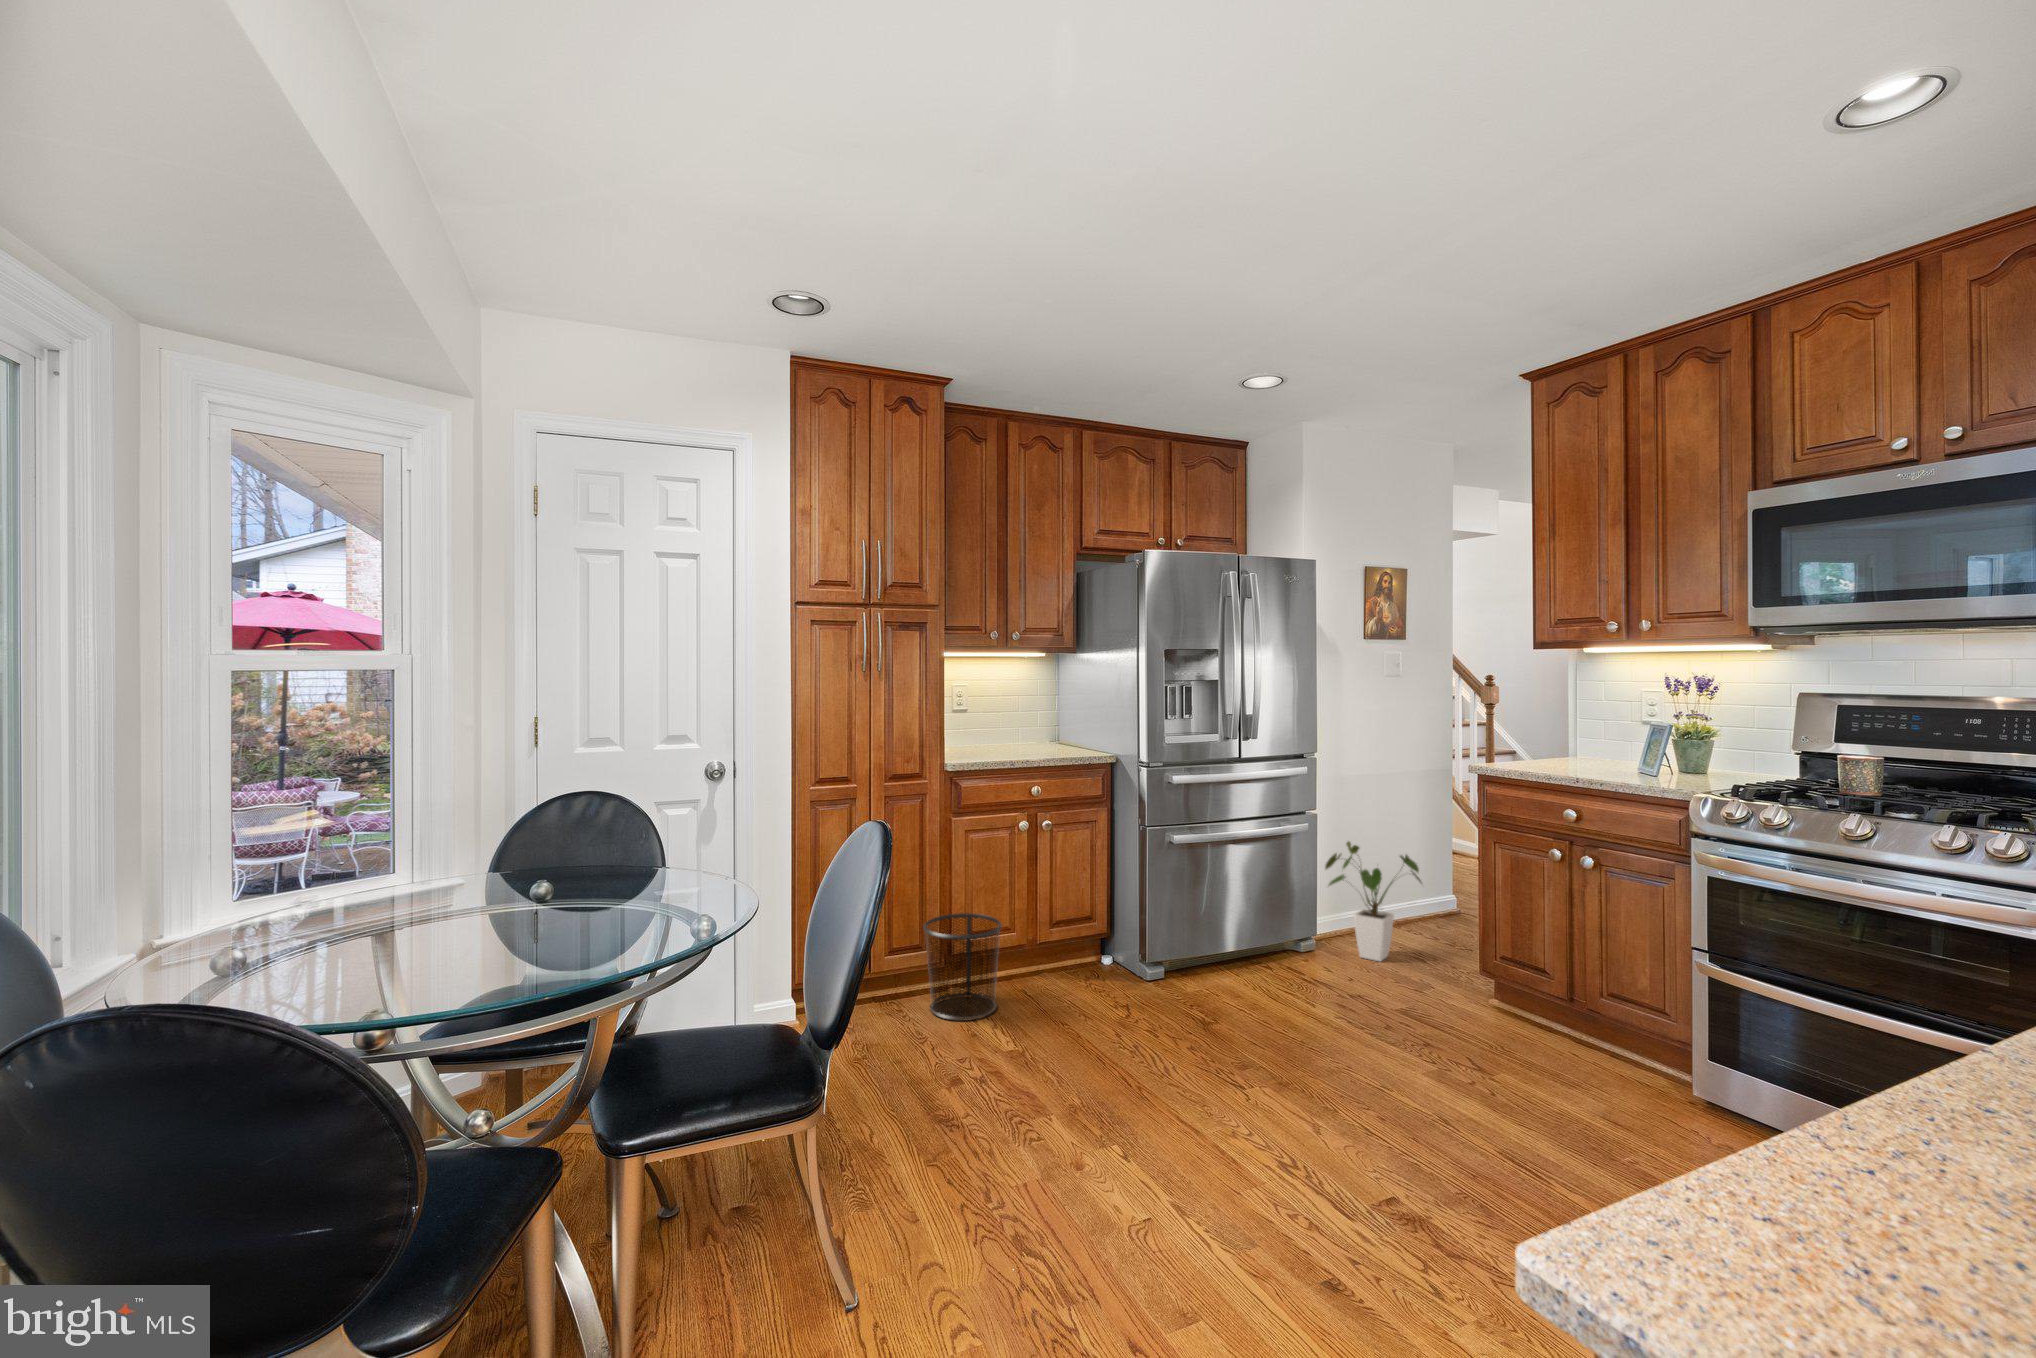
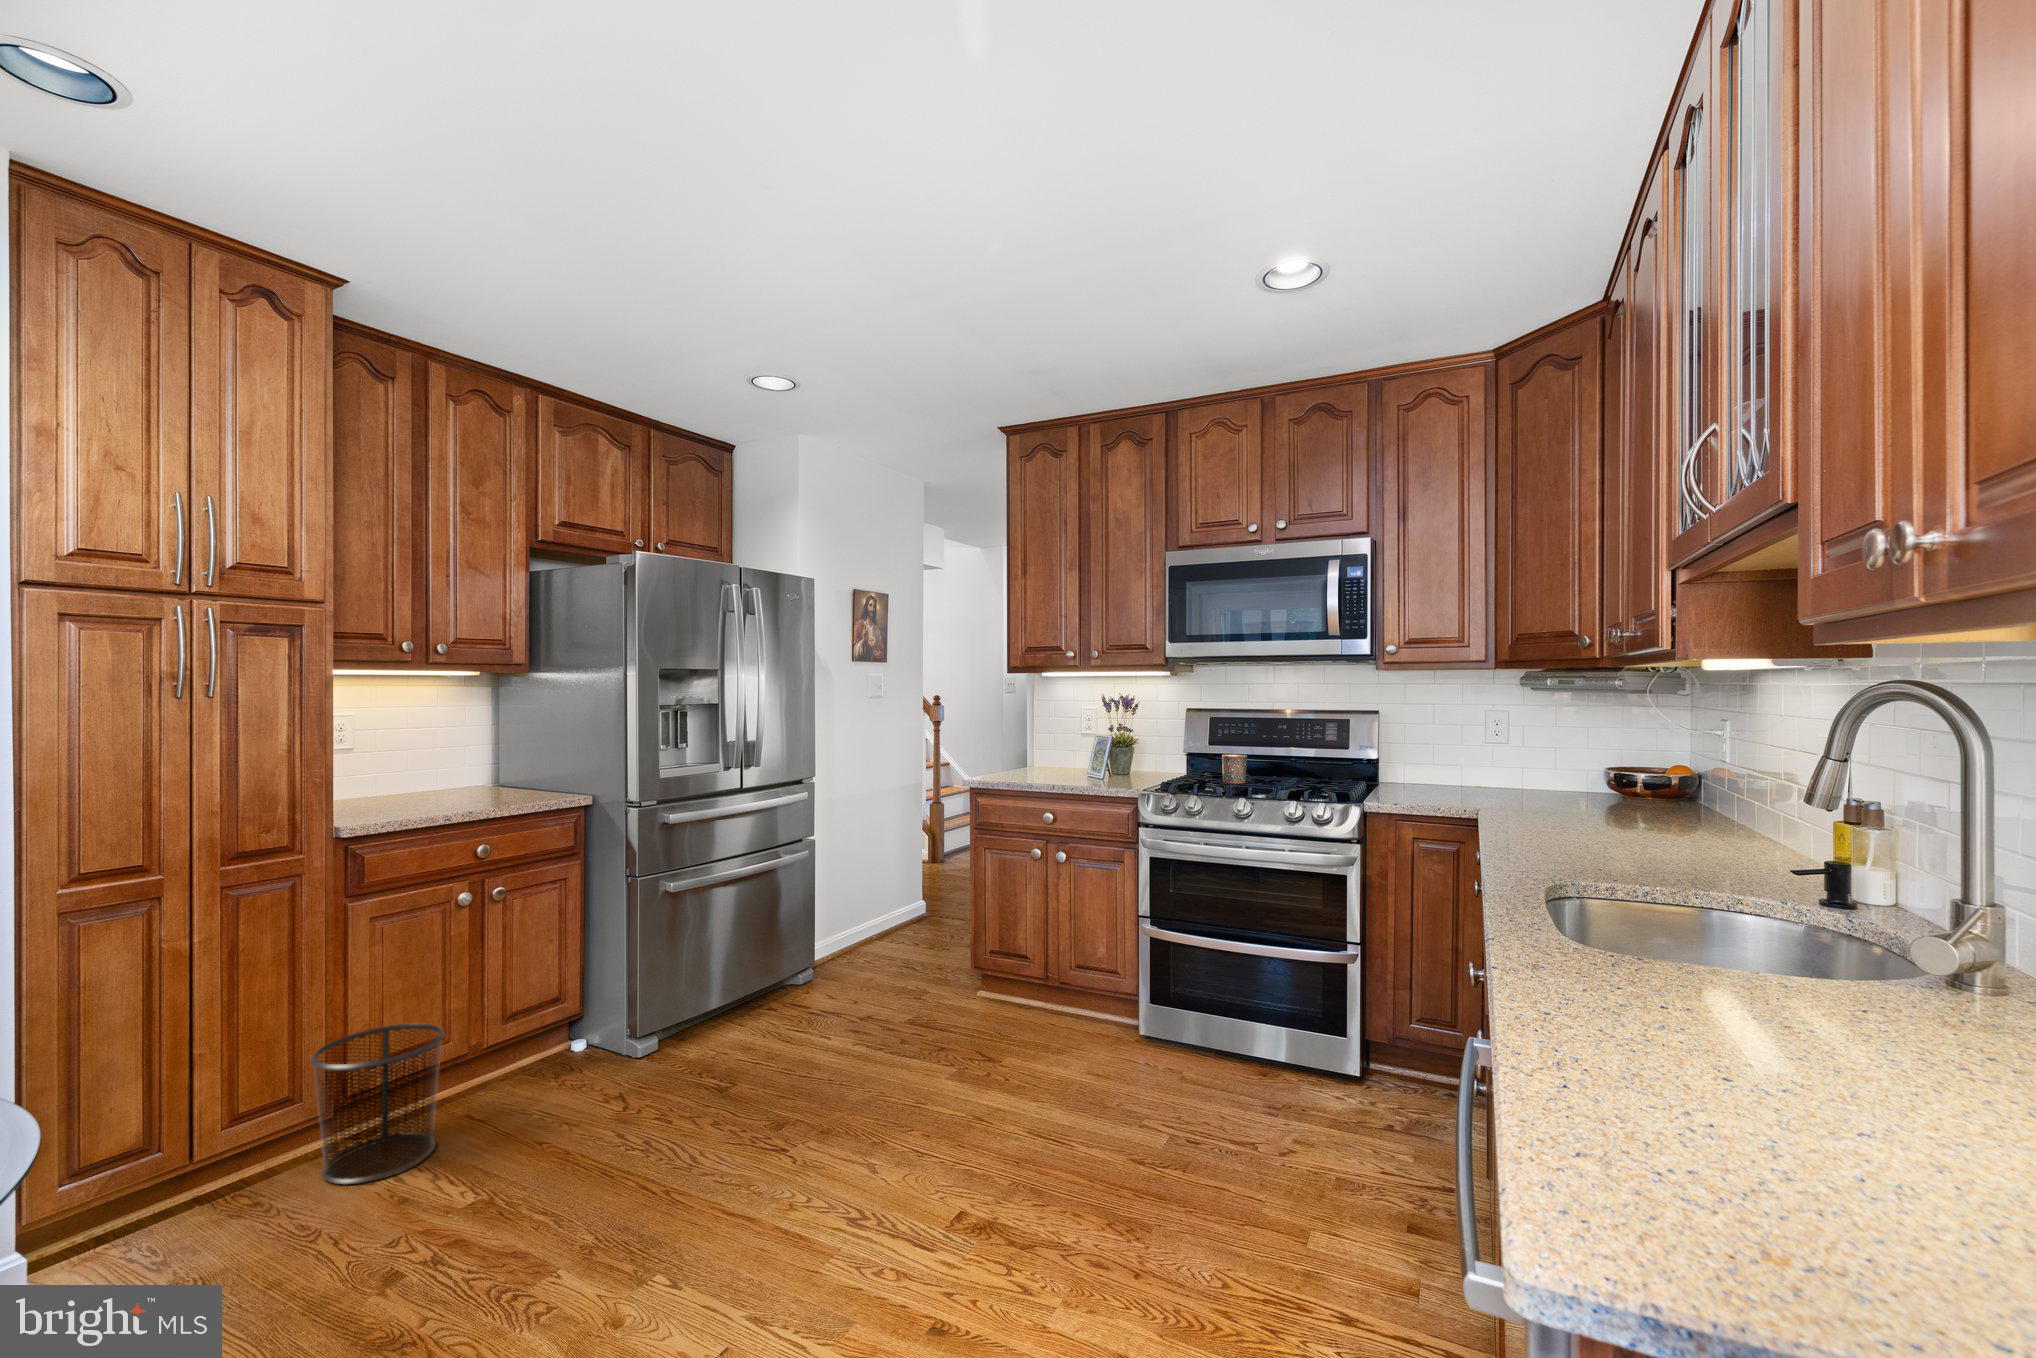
house plant: present [1325,842,1421,961] -> none [820,864,914,979]

